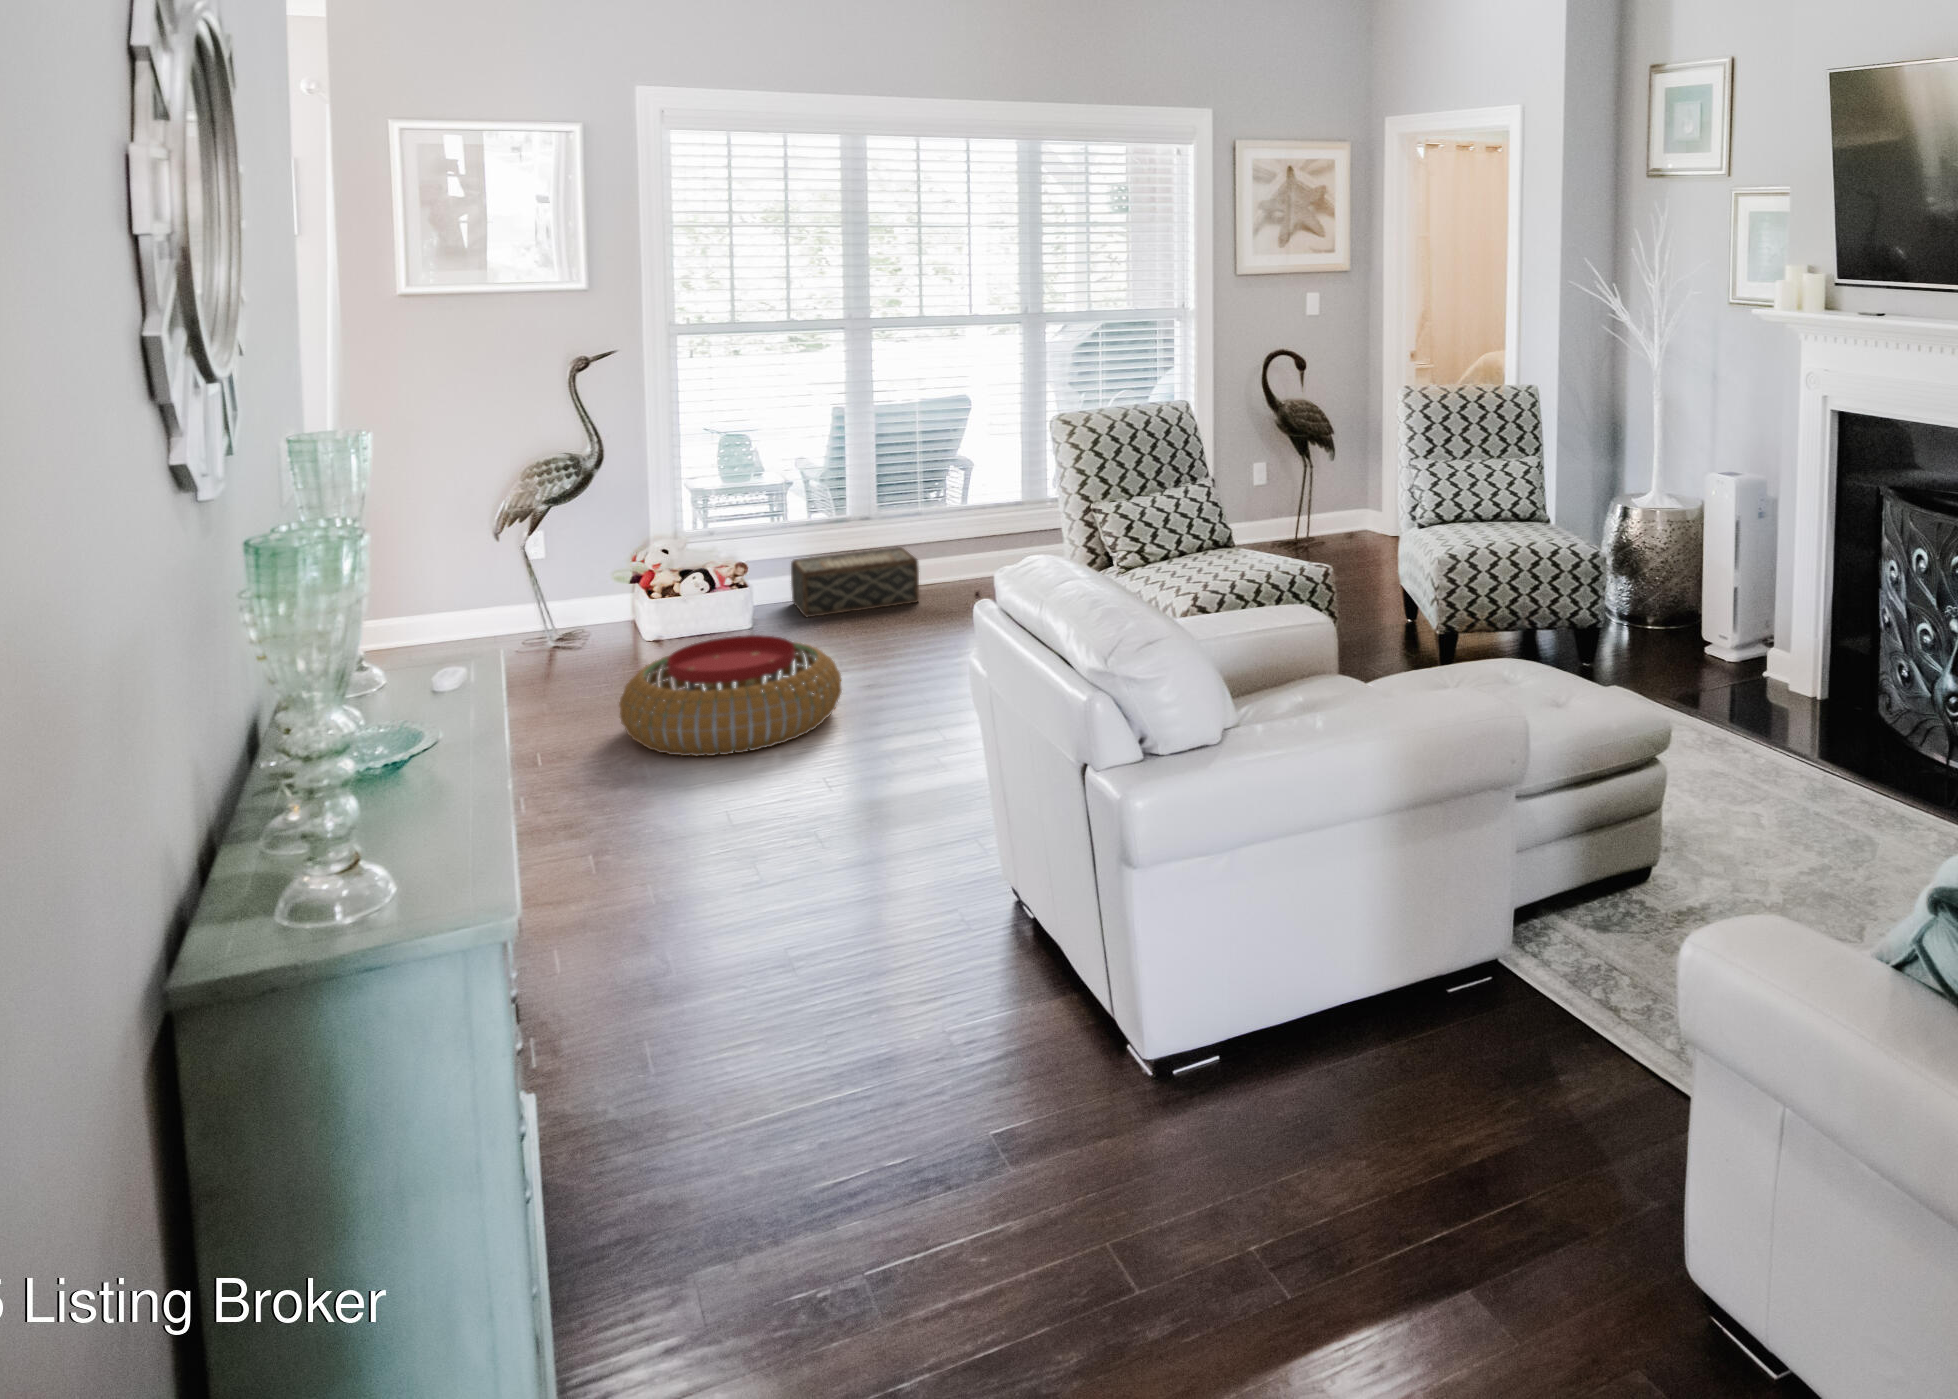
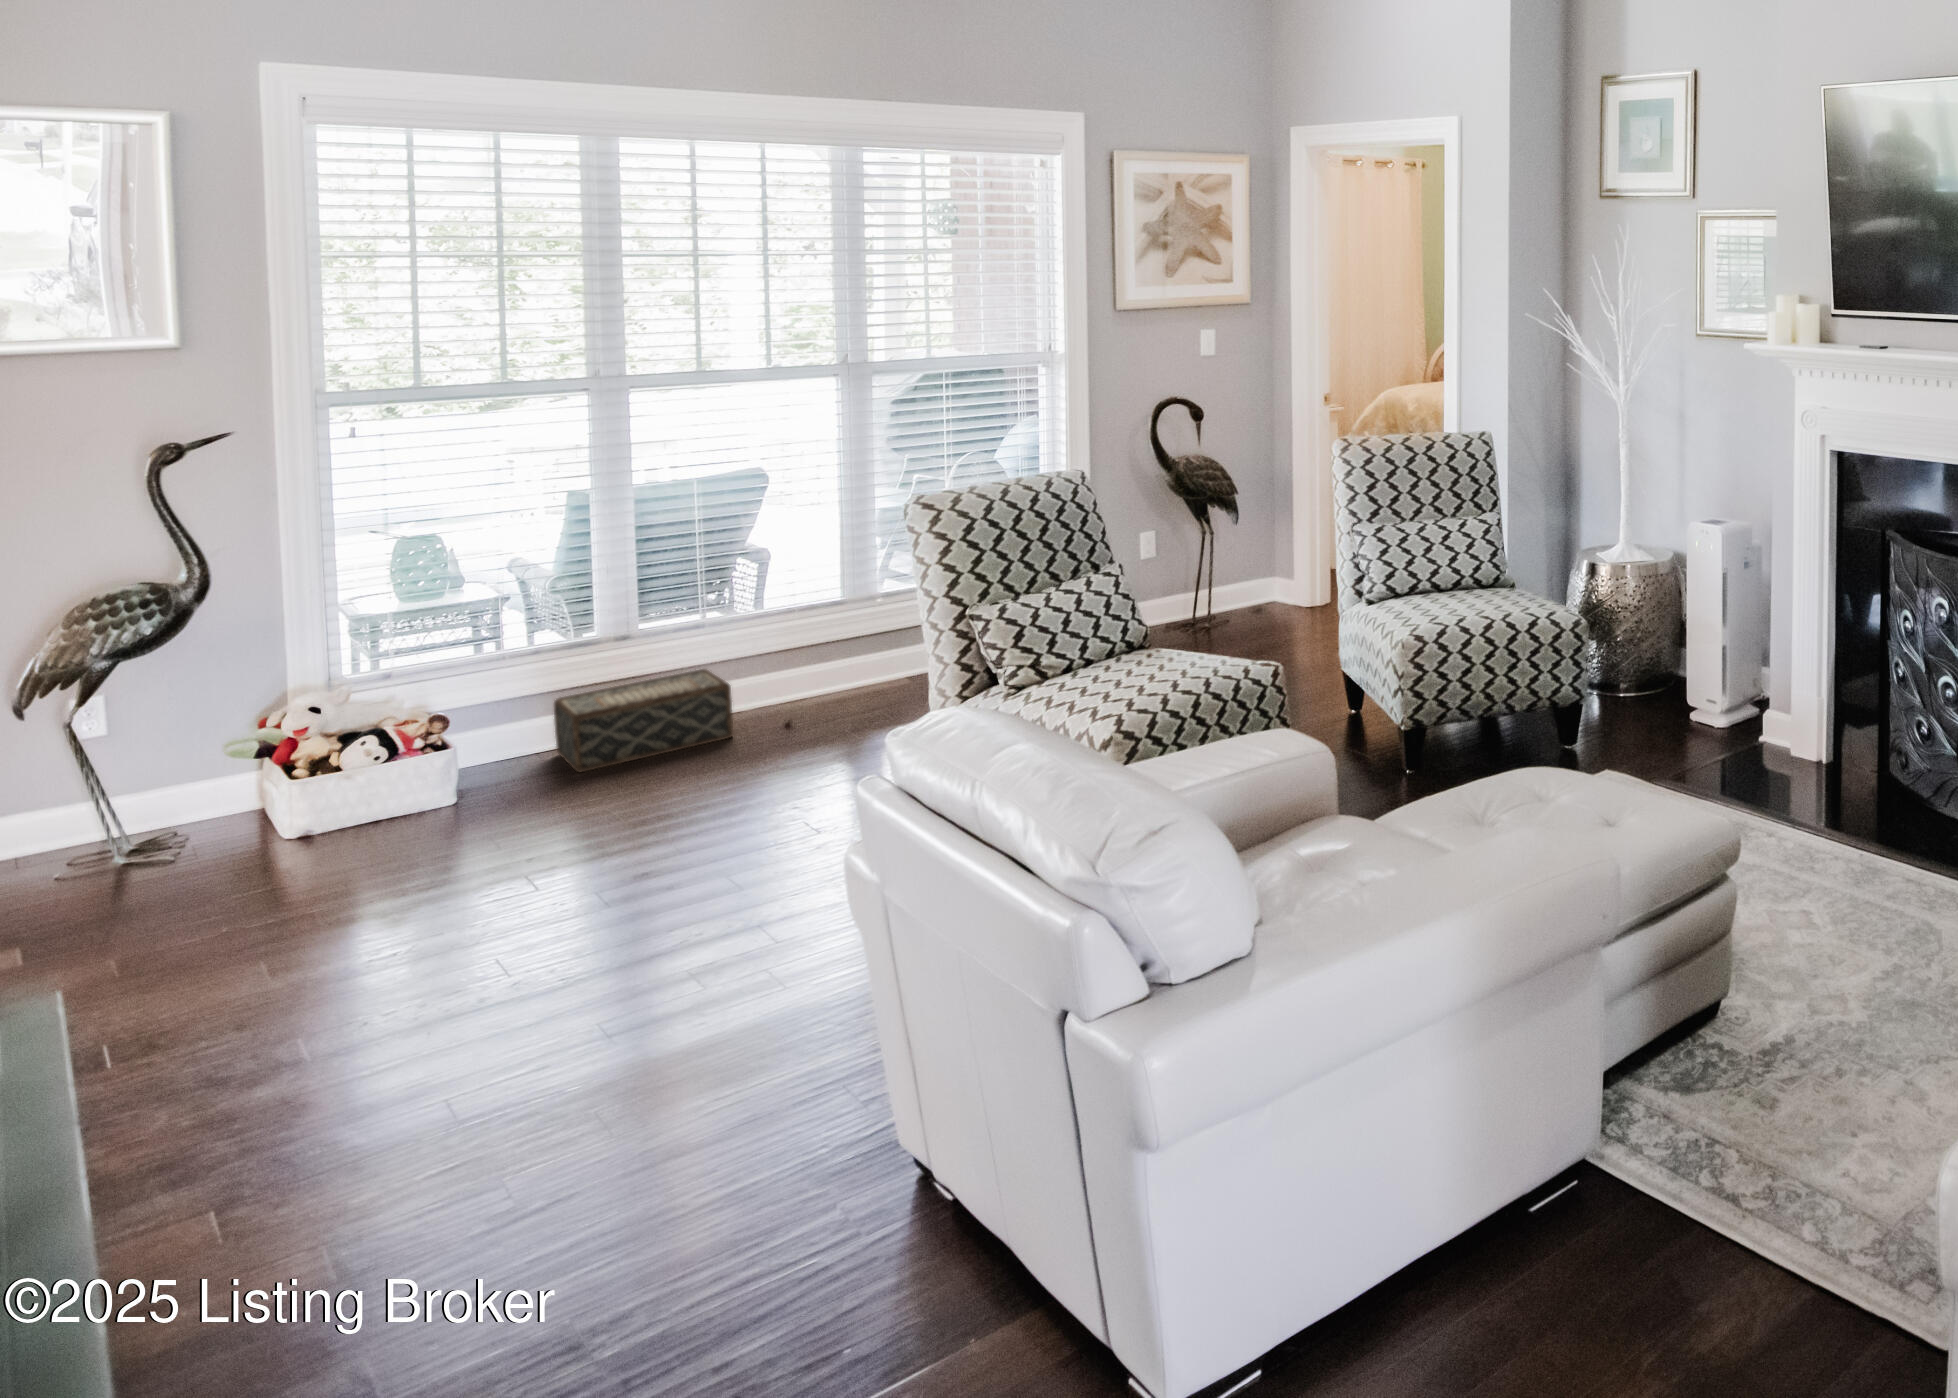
pouf: present [619,635,842,756] -> none [316,816,647,999]

